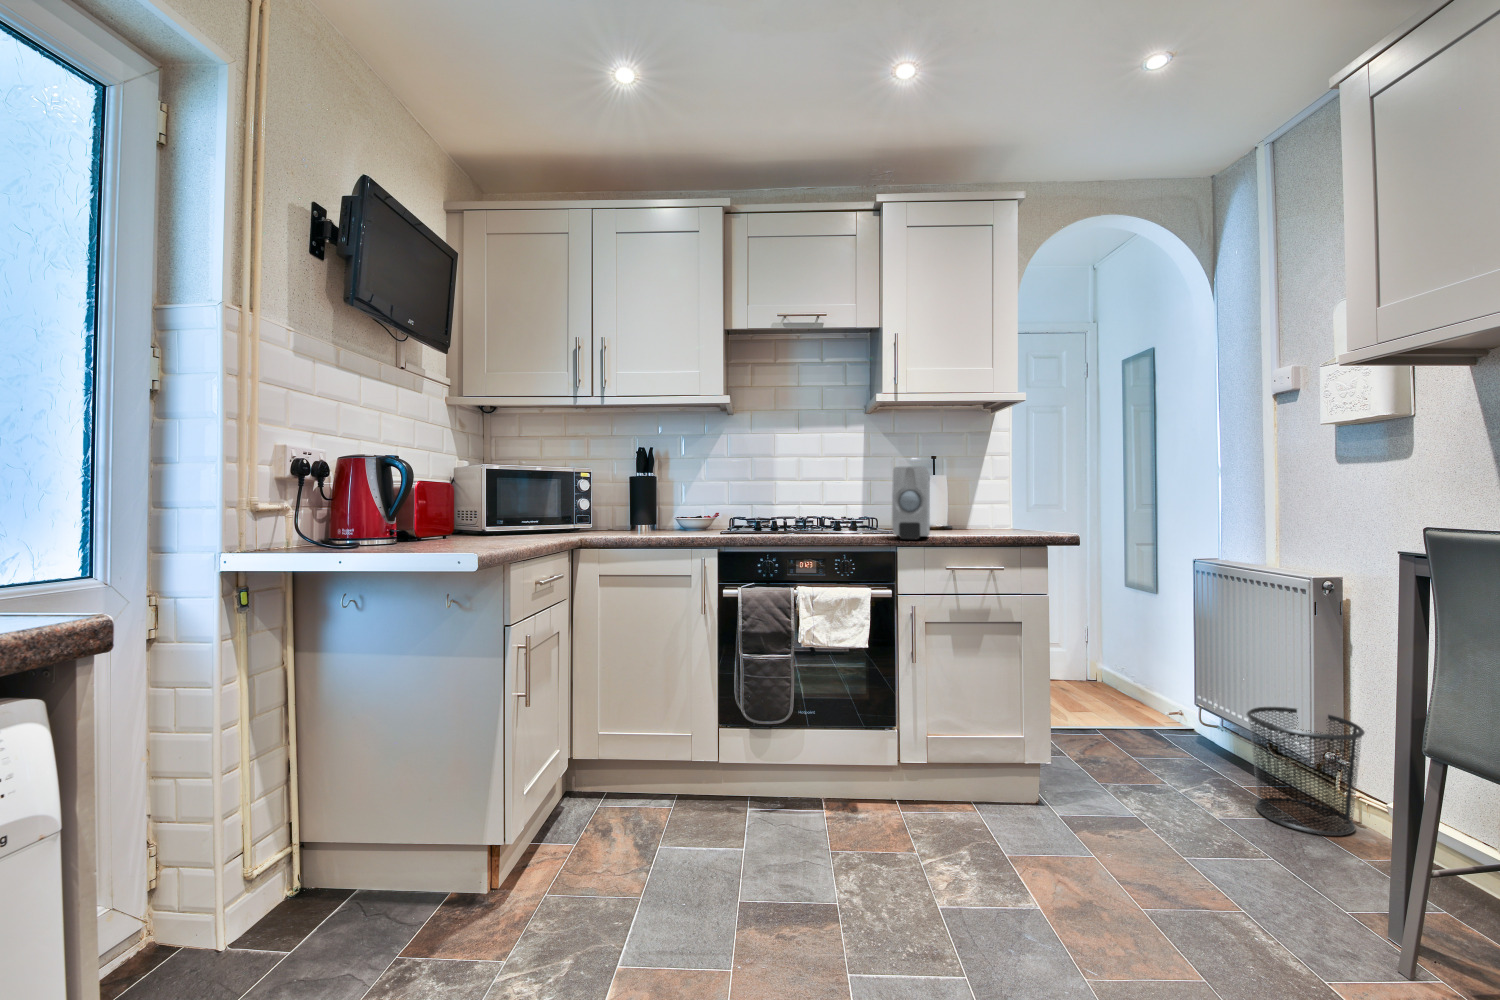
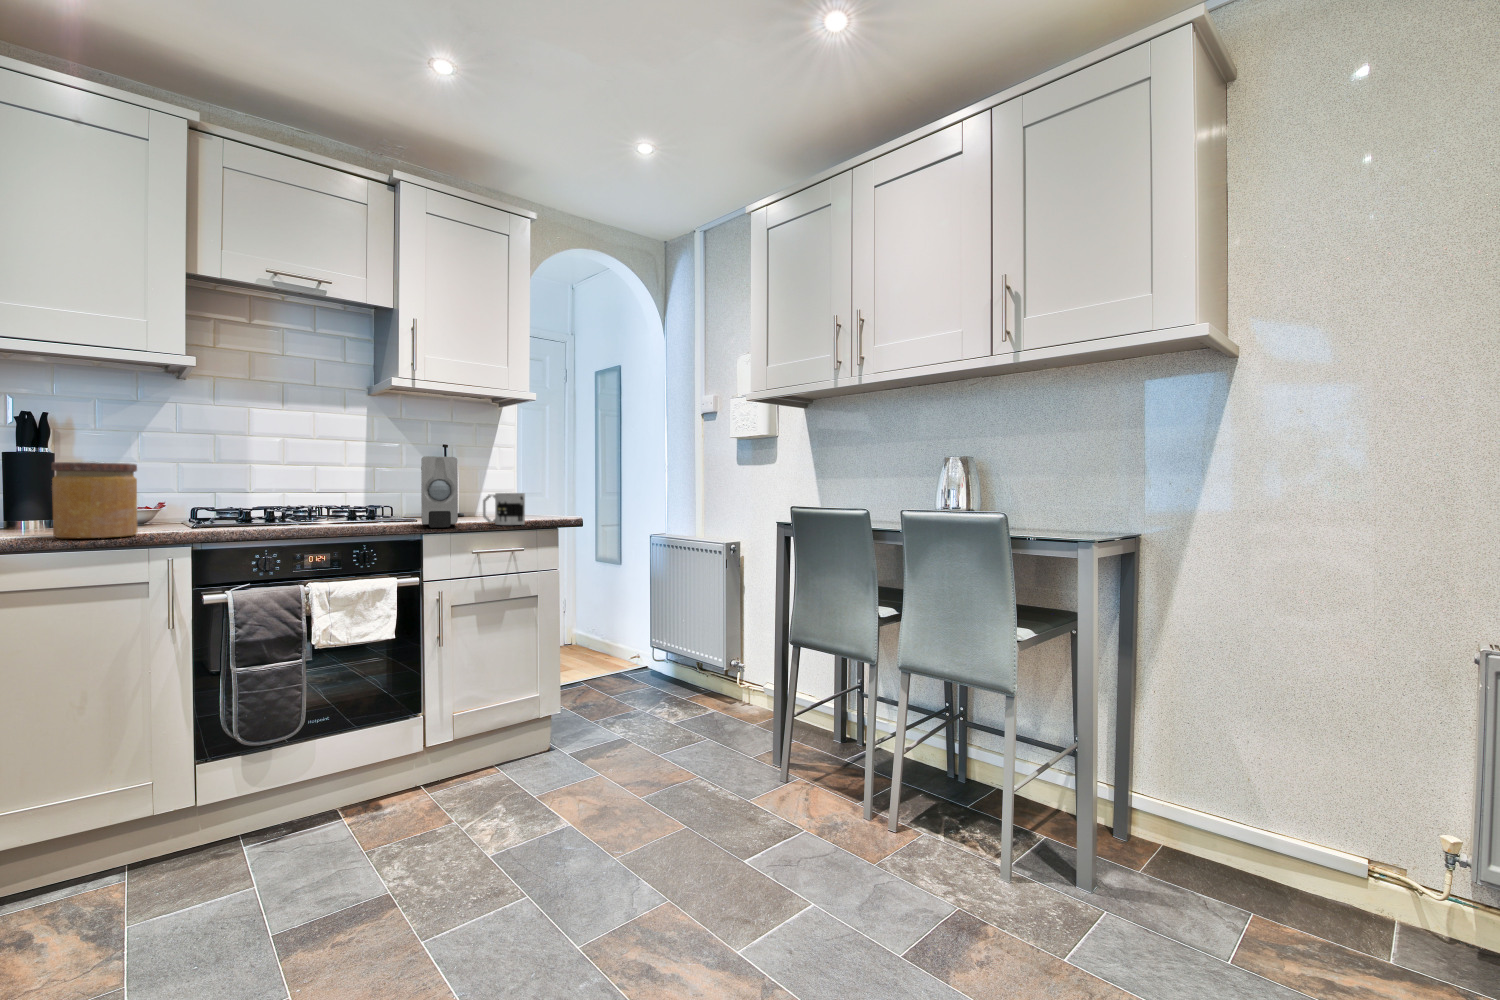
jar: none [639,481,686,539] -> present [52,462,137,538]
mug: none [958,504,1003,539] -> present [483,493,525,525]
waste bin: present [1247,707,1365,836] -> none [690,635,753,717]

